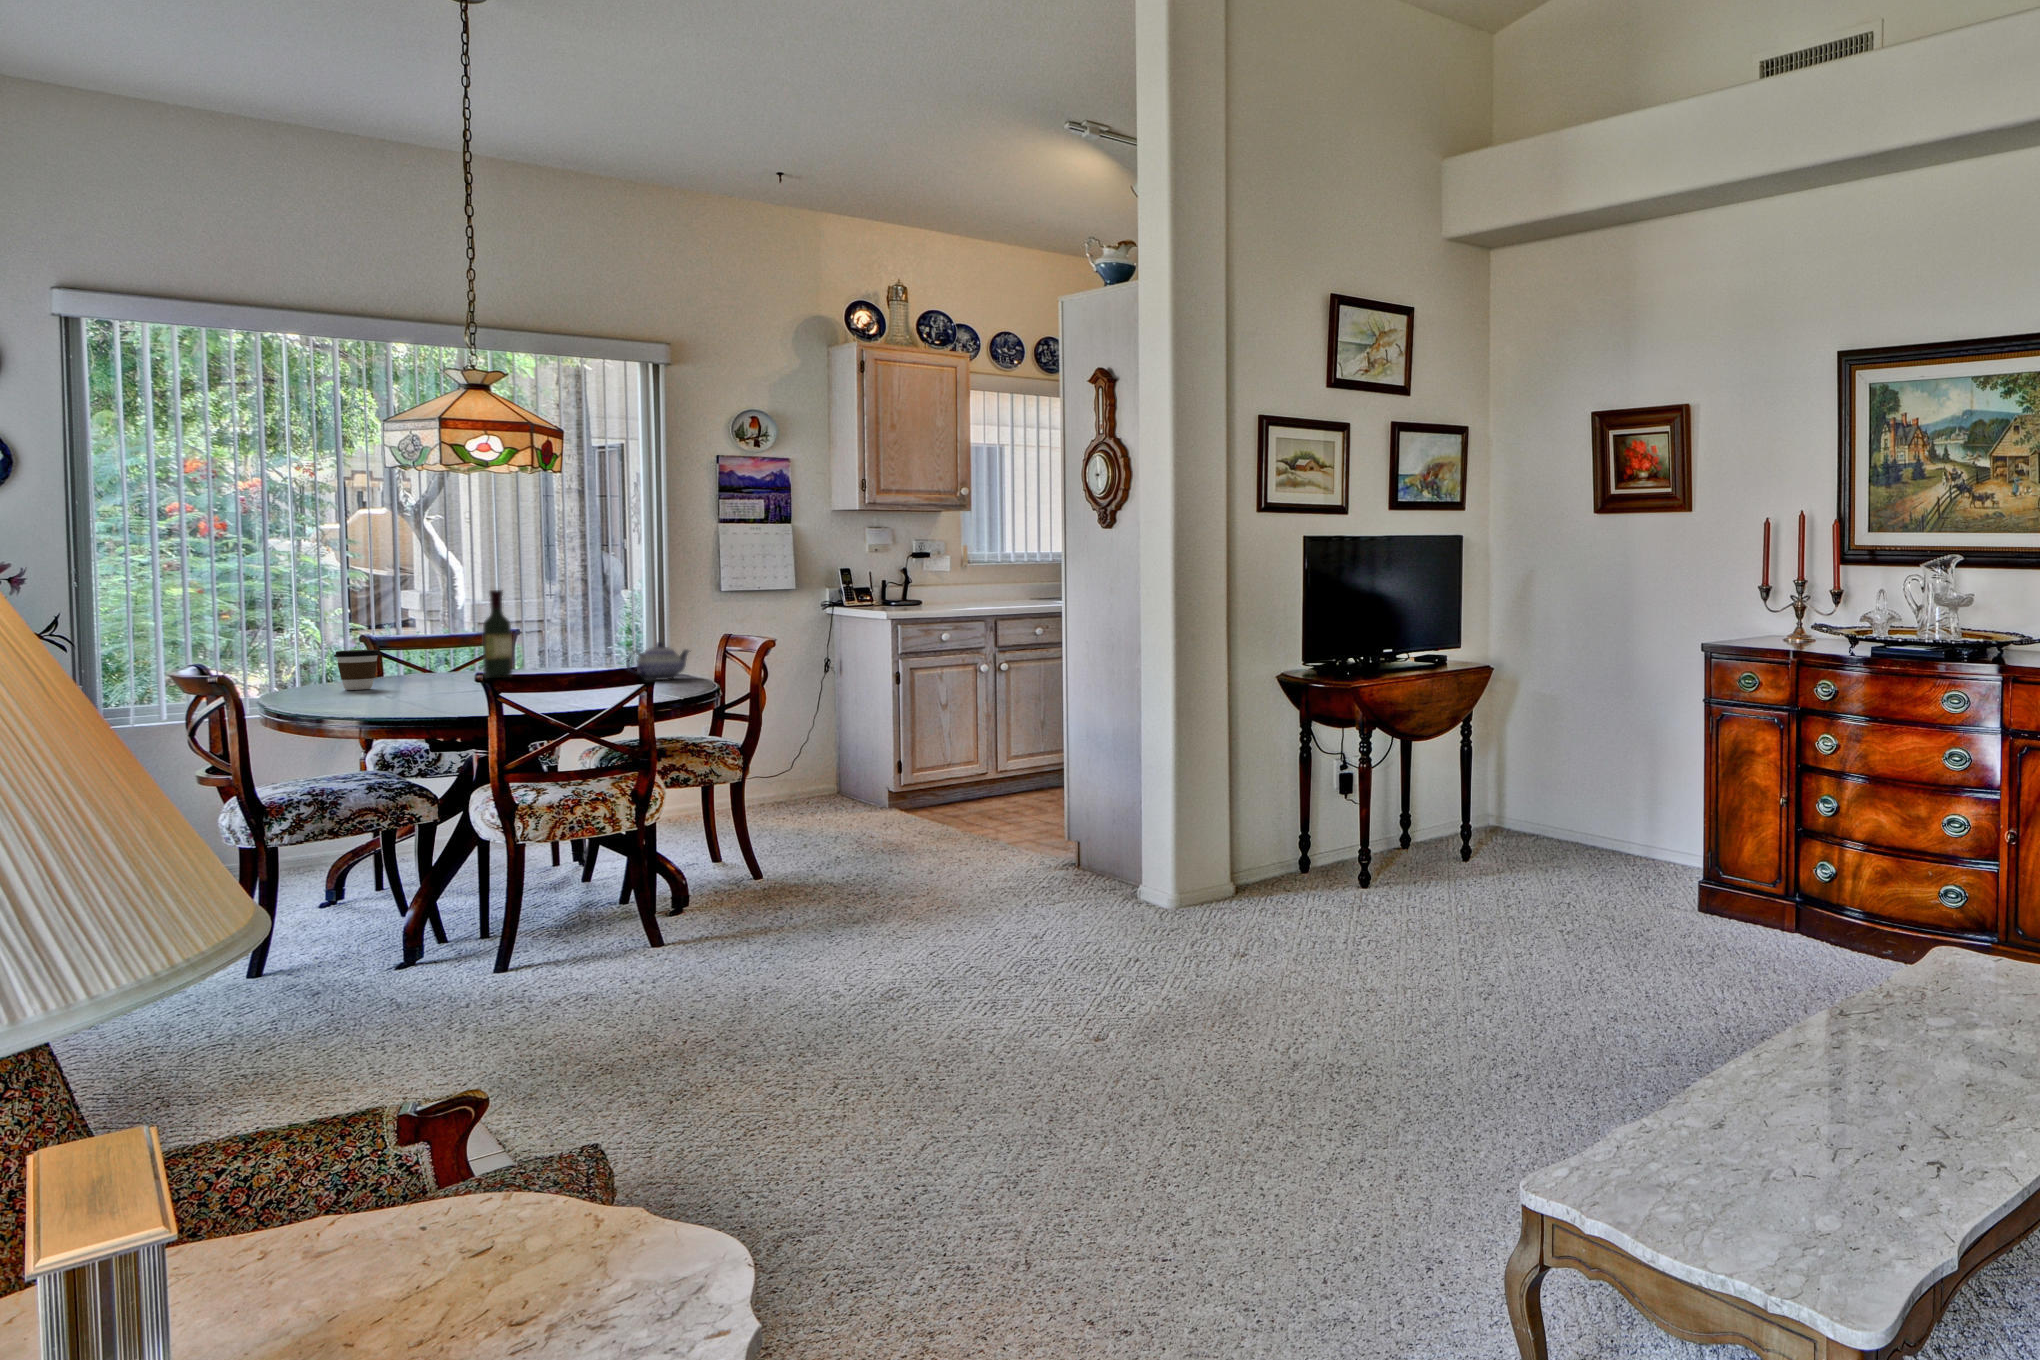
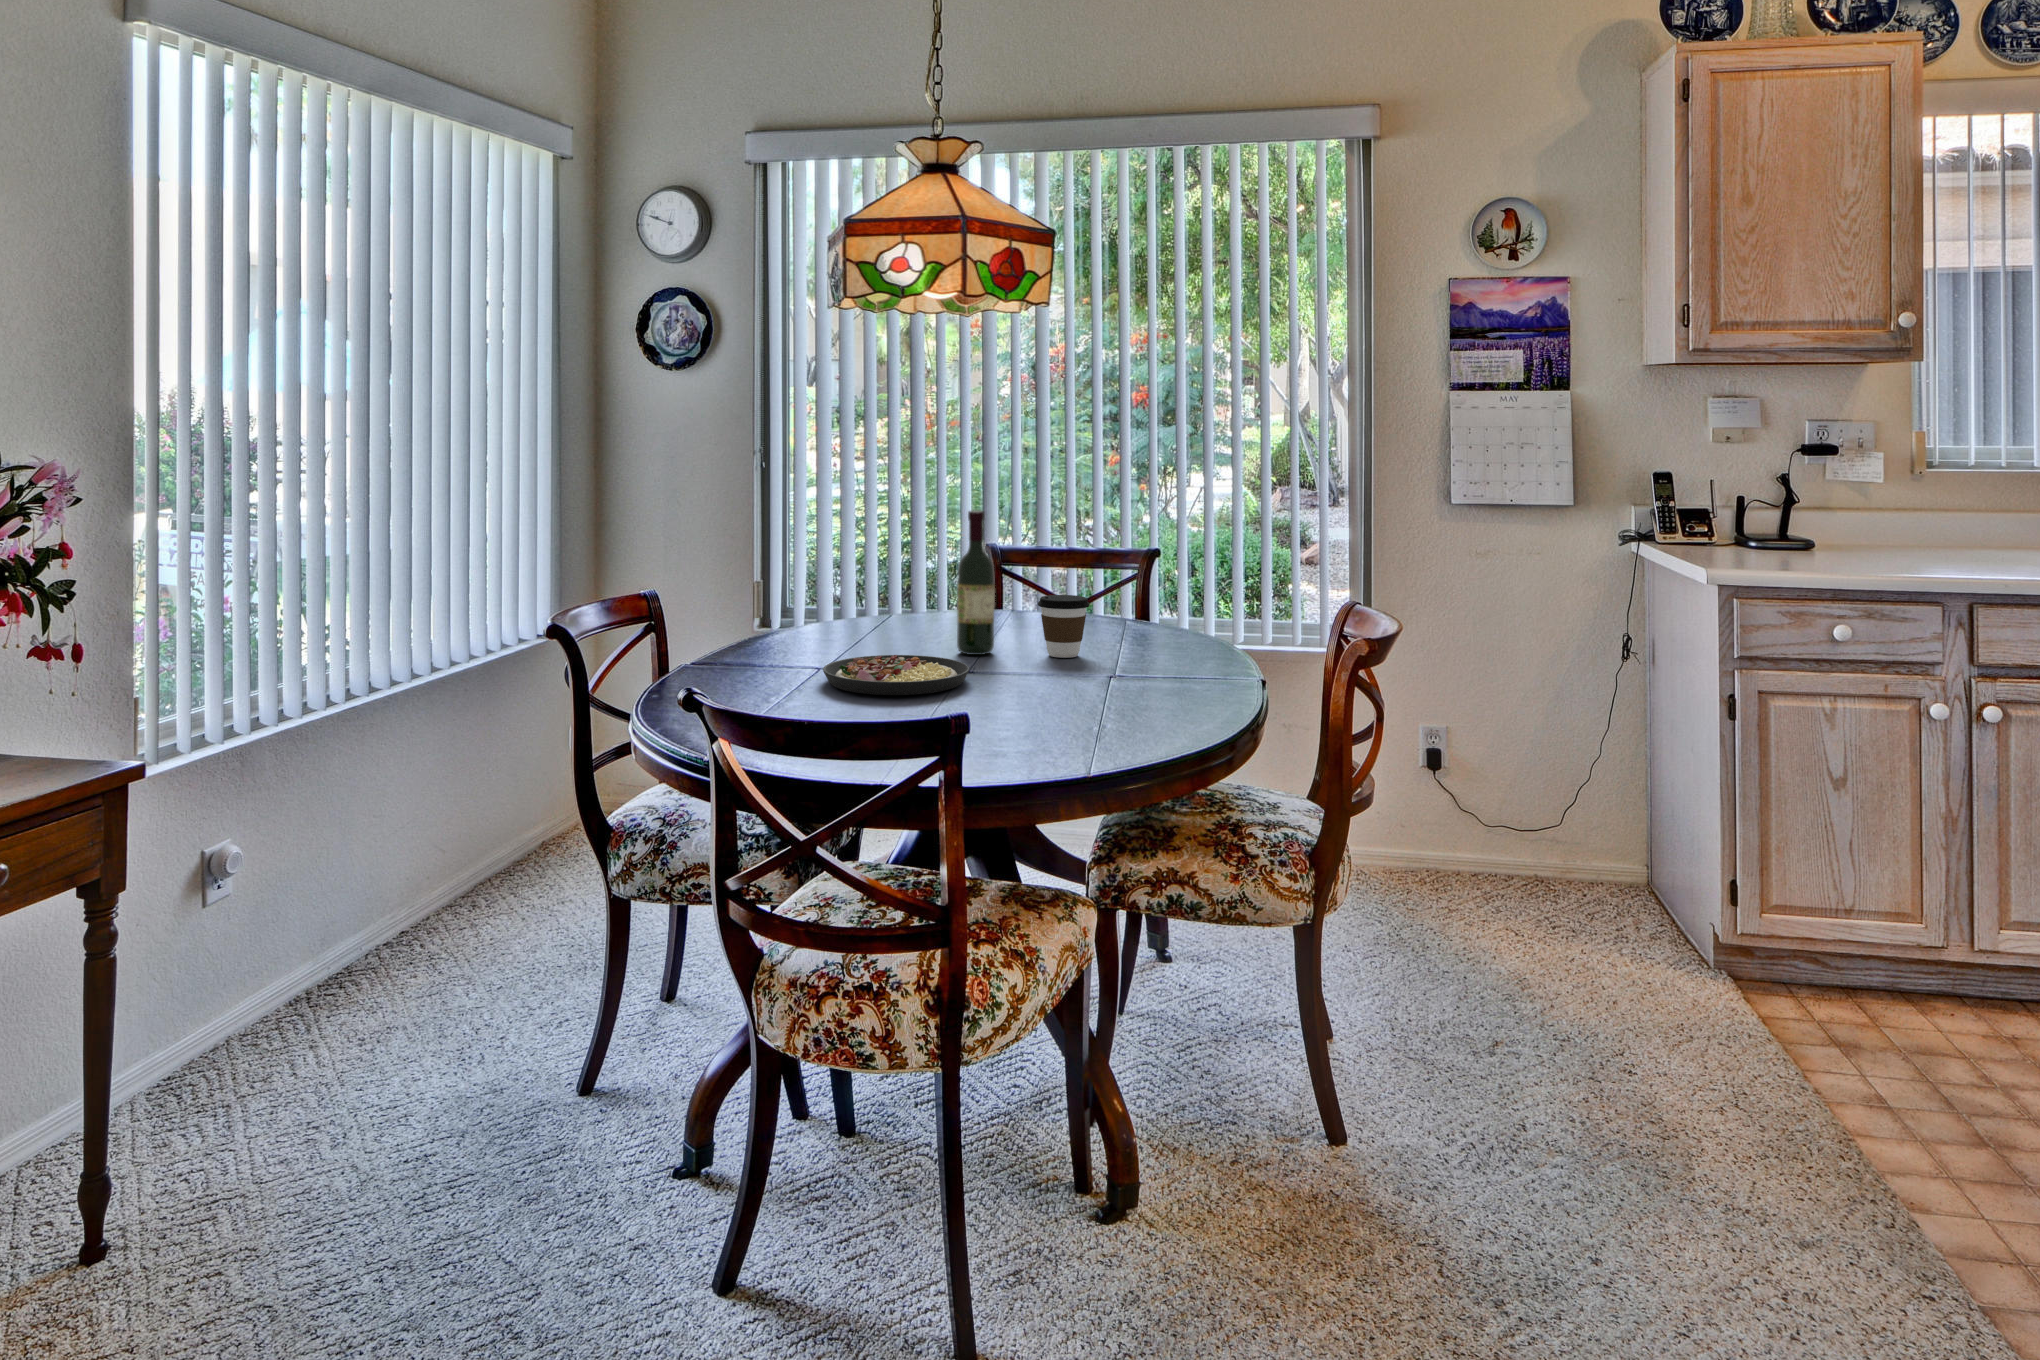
teapot: present [626,642,689,680] -> none [1079,632,1201,709]
coffee cup: present [334,650,380,690] -> present [1038,595,1090,658]
plate: none [432,674,542,691] -> present [823,655,970,695]

